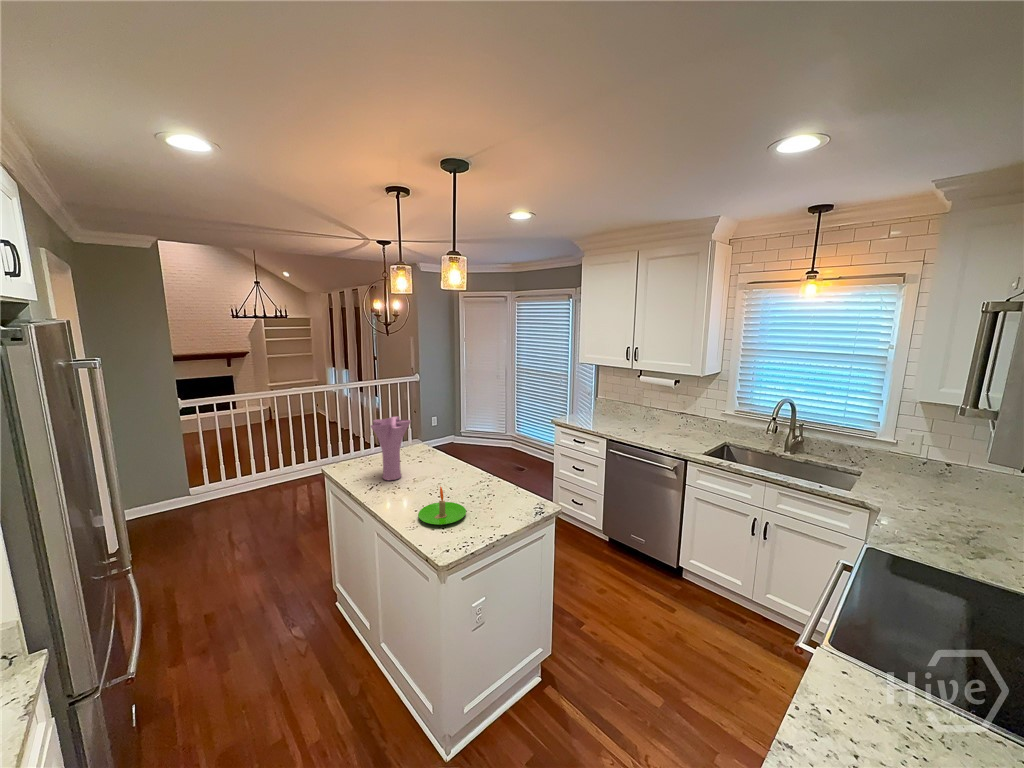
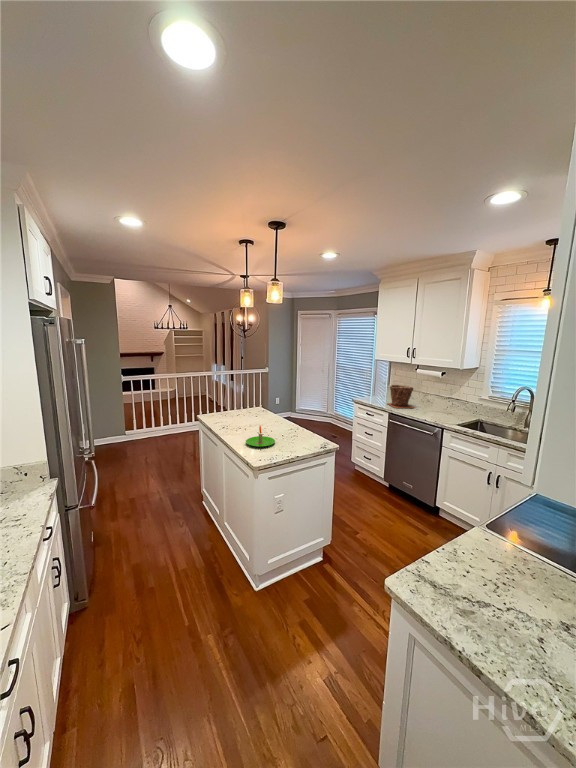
plant pot: none [601,397,639,432] -> present [388,384,414,408]
vase: present [371,416,411,481] -> none [223,385,249,424]

